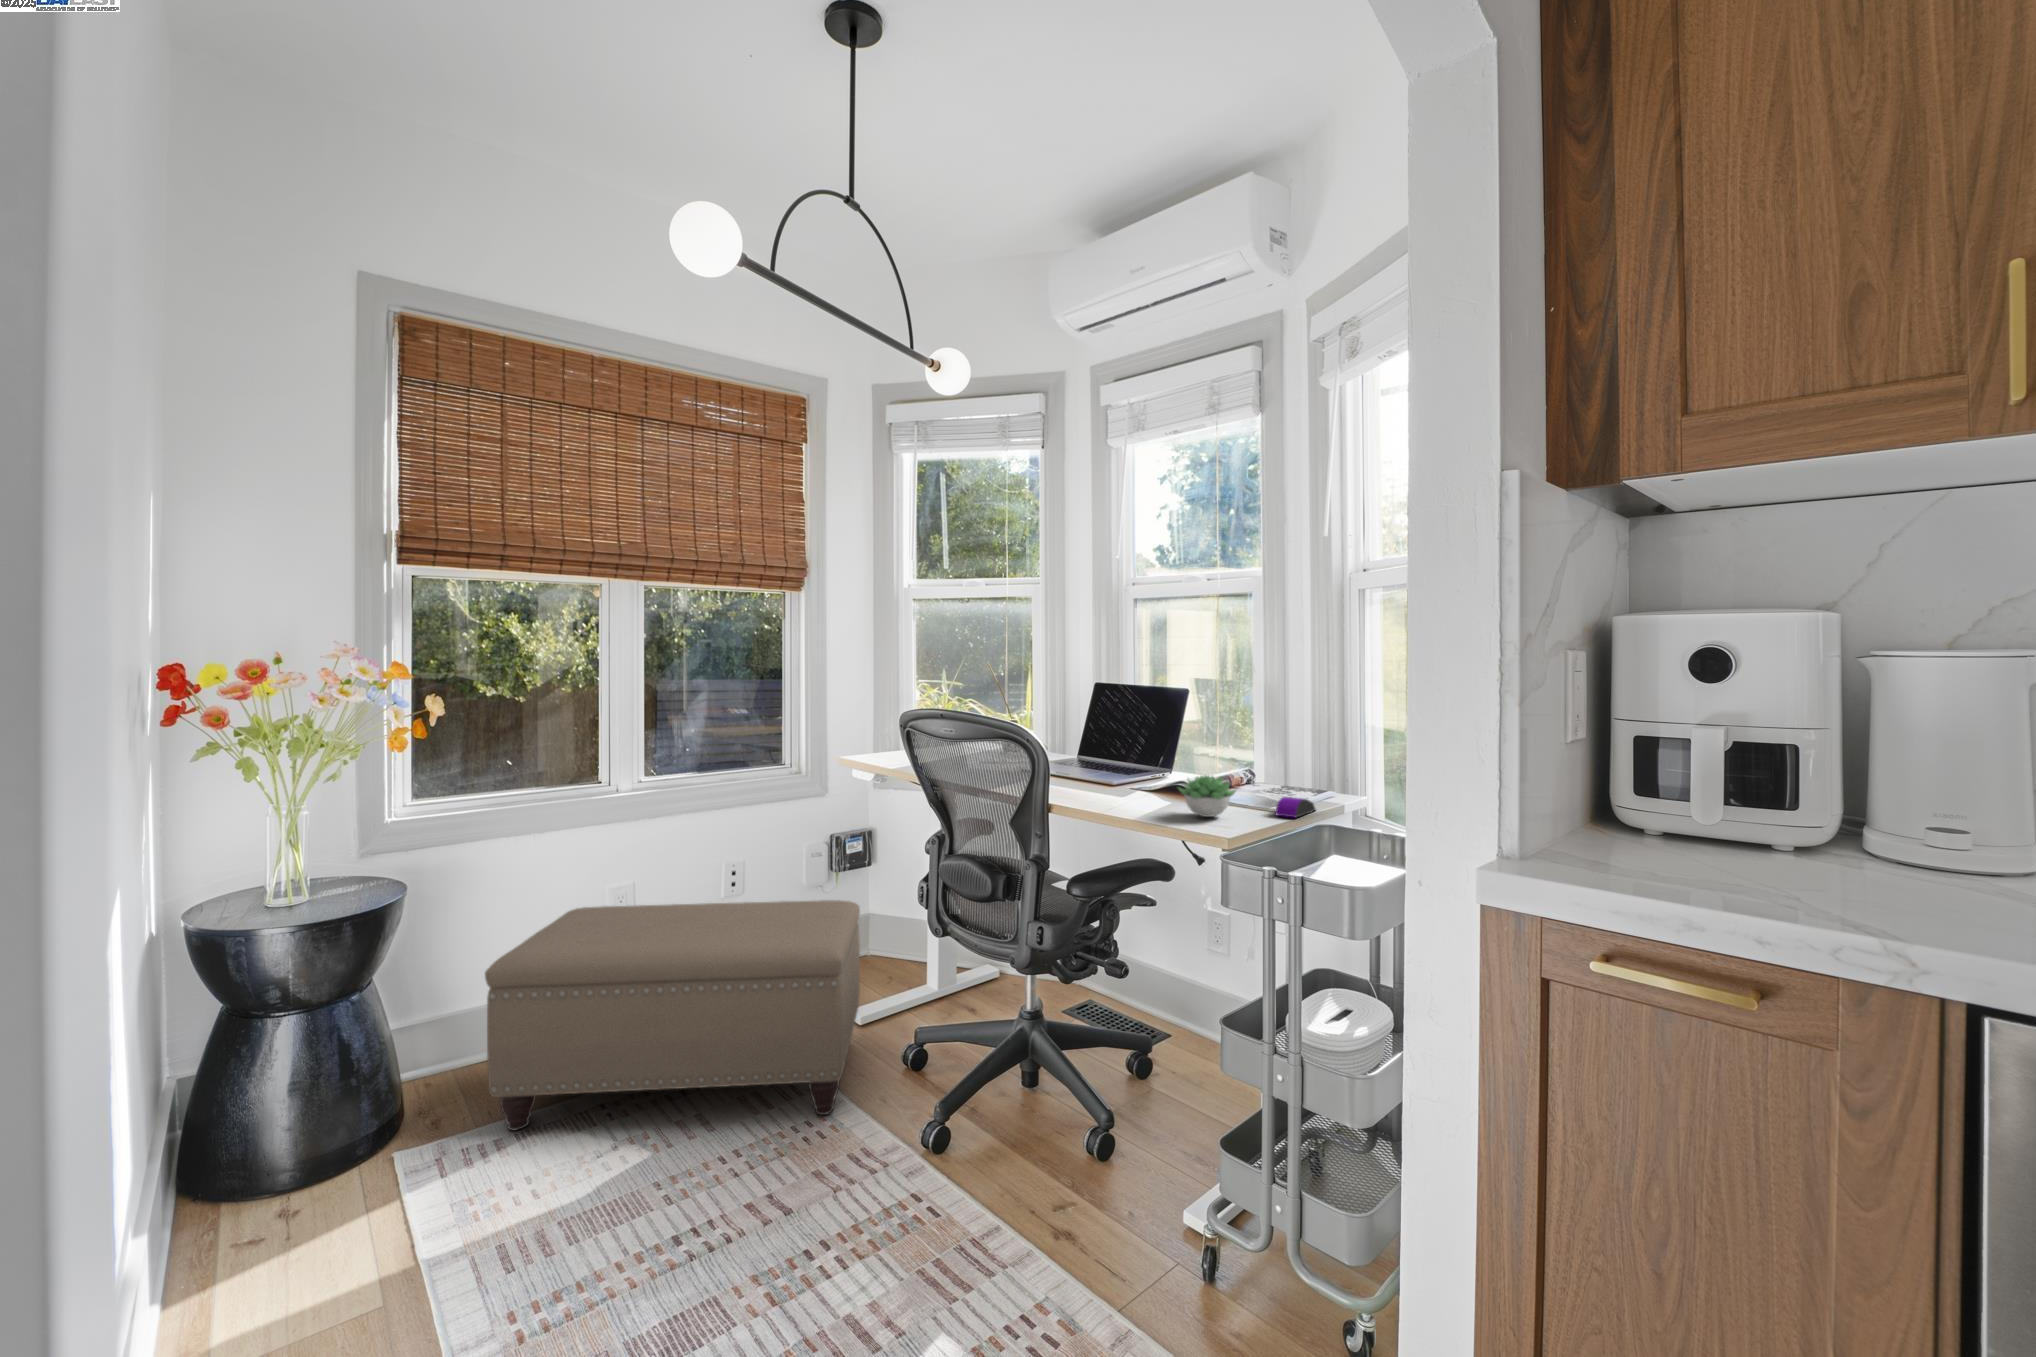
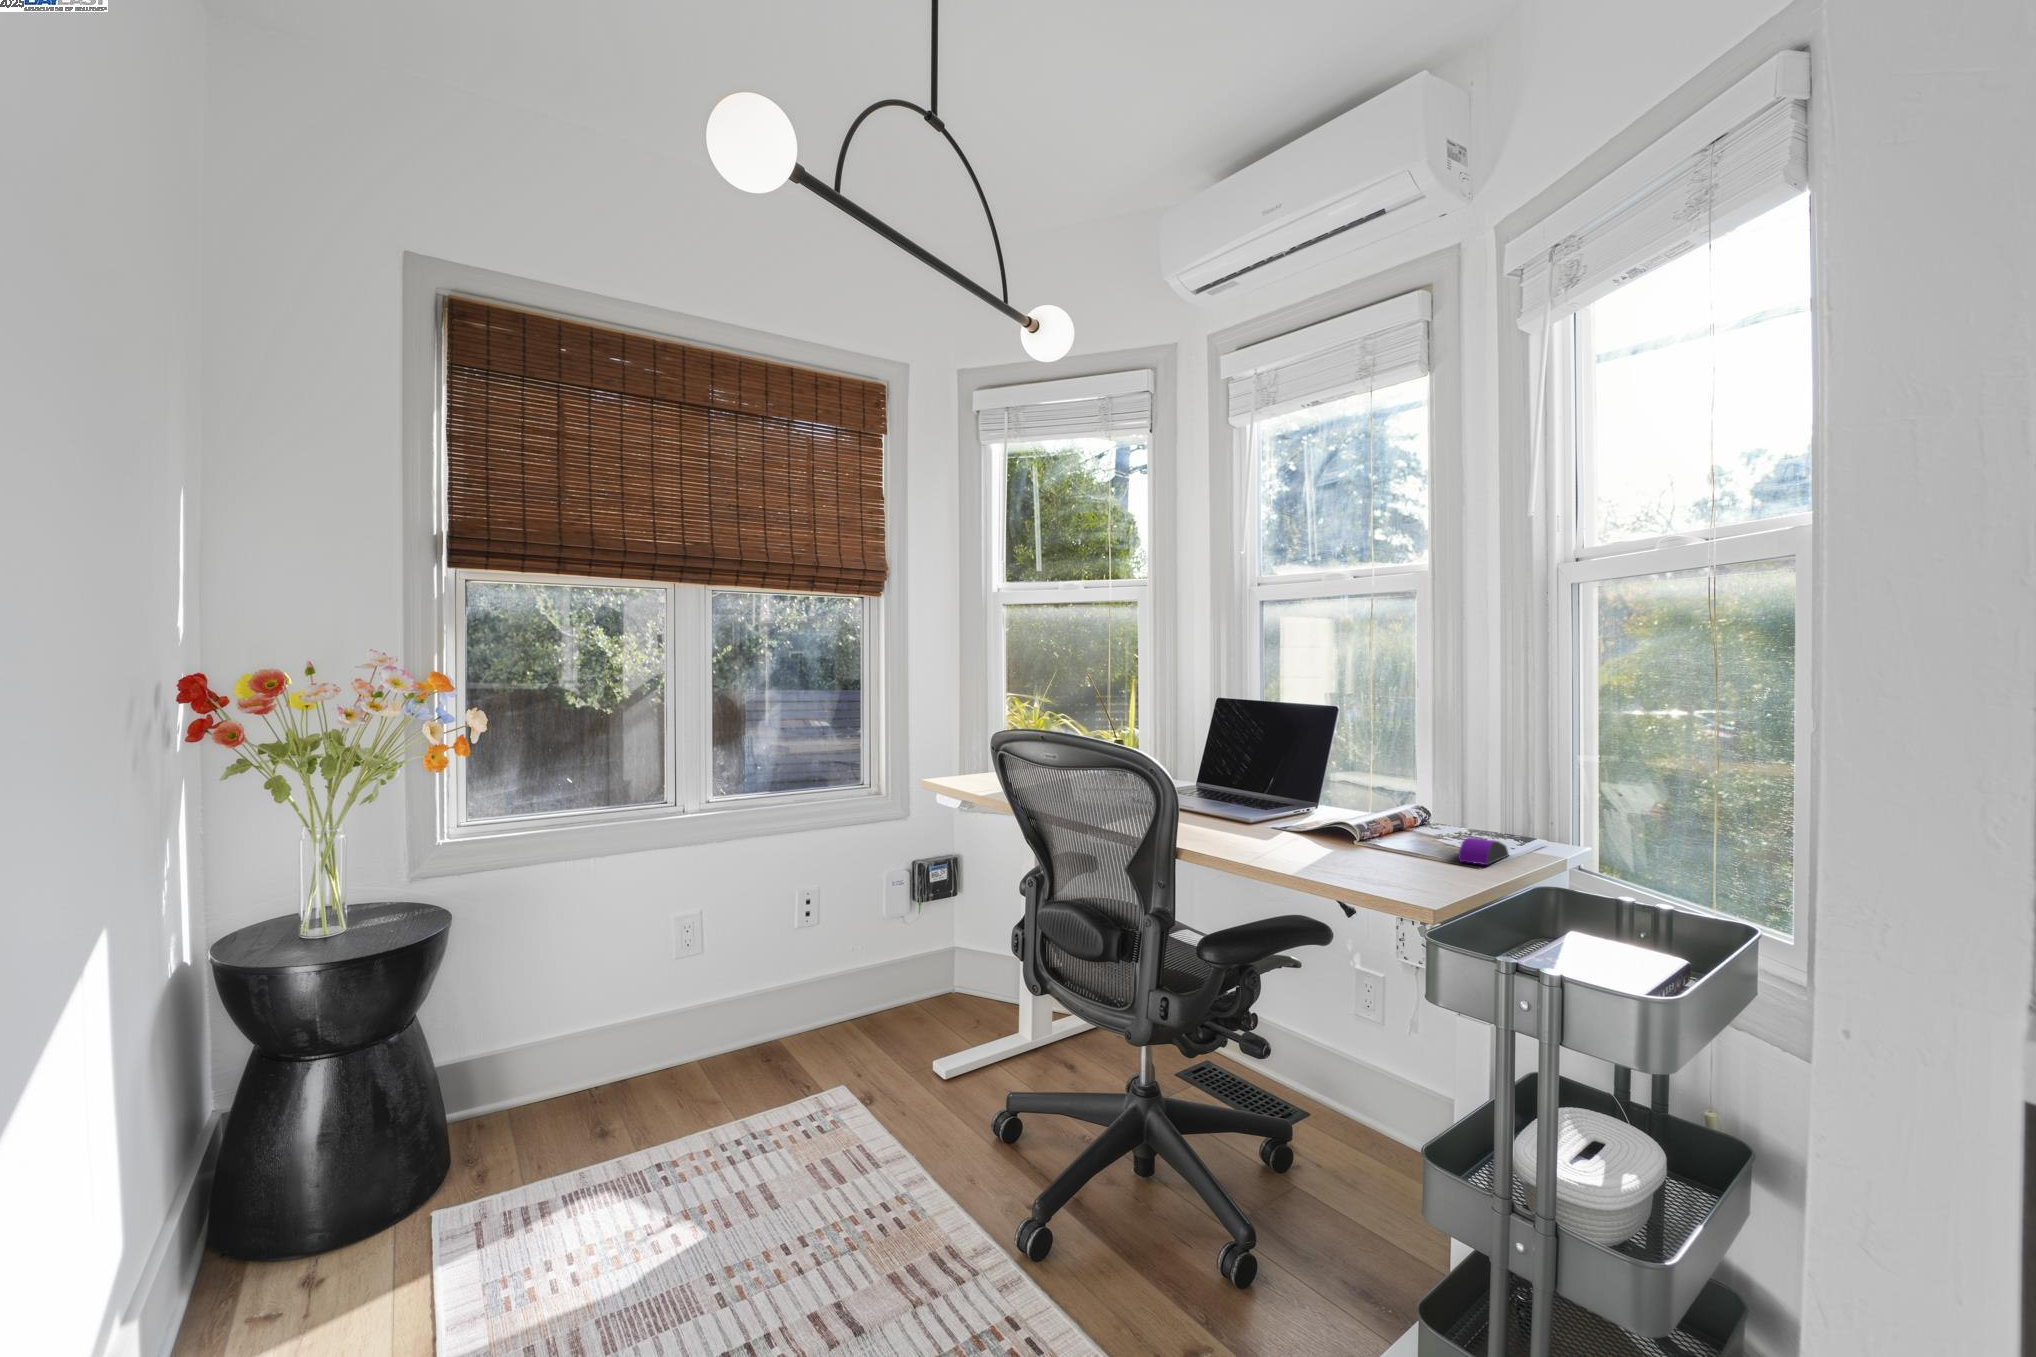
succulent plant: present [1179,776,1236,817] -> none [1330,809,1410,861]
ottoman: present [485,900,860,1130] -> none [529,940,943,1198]

